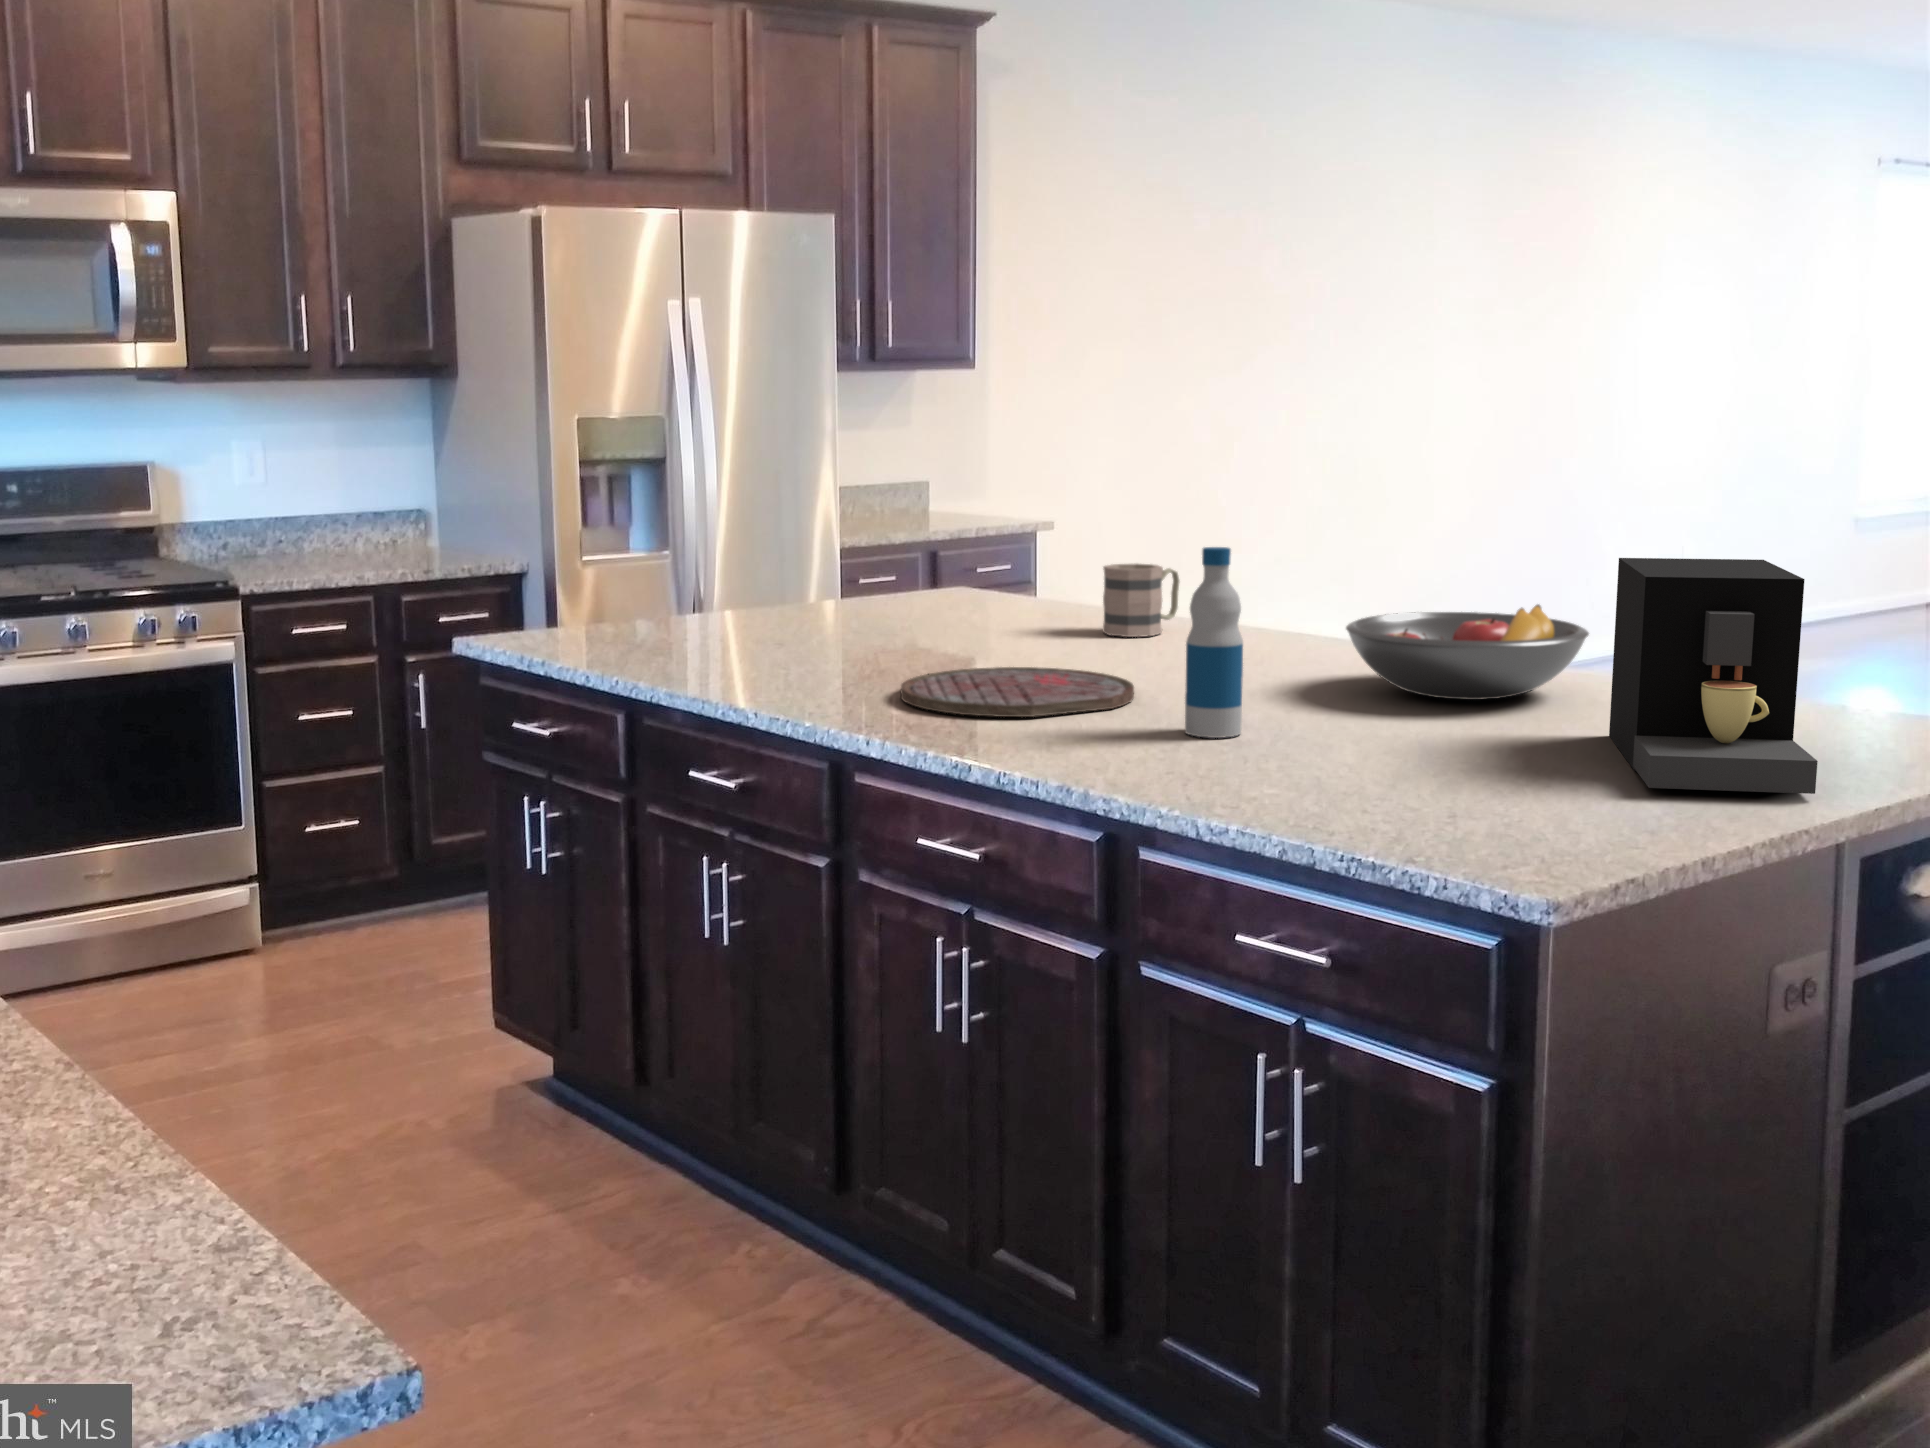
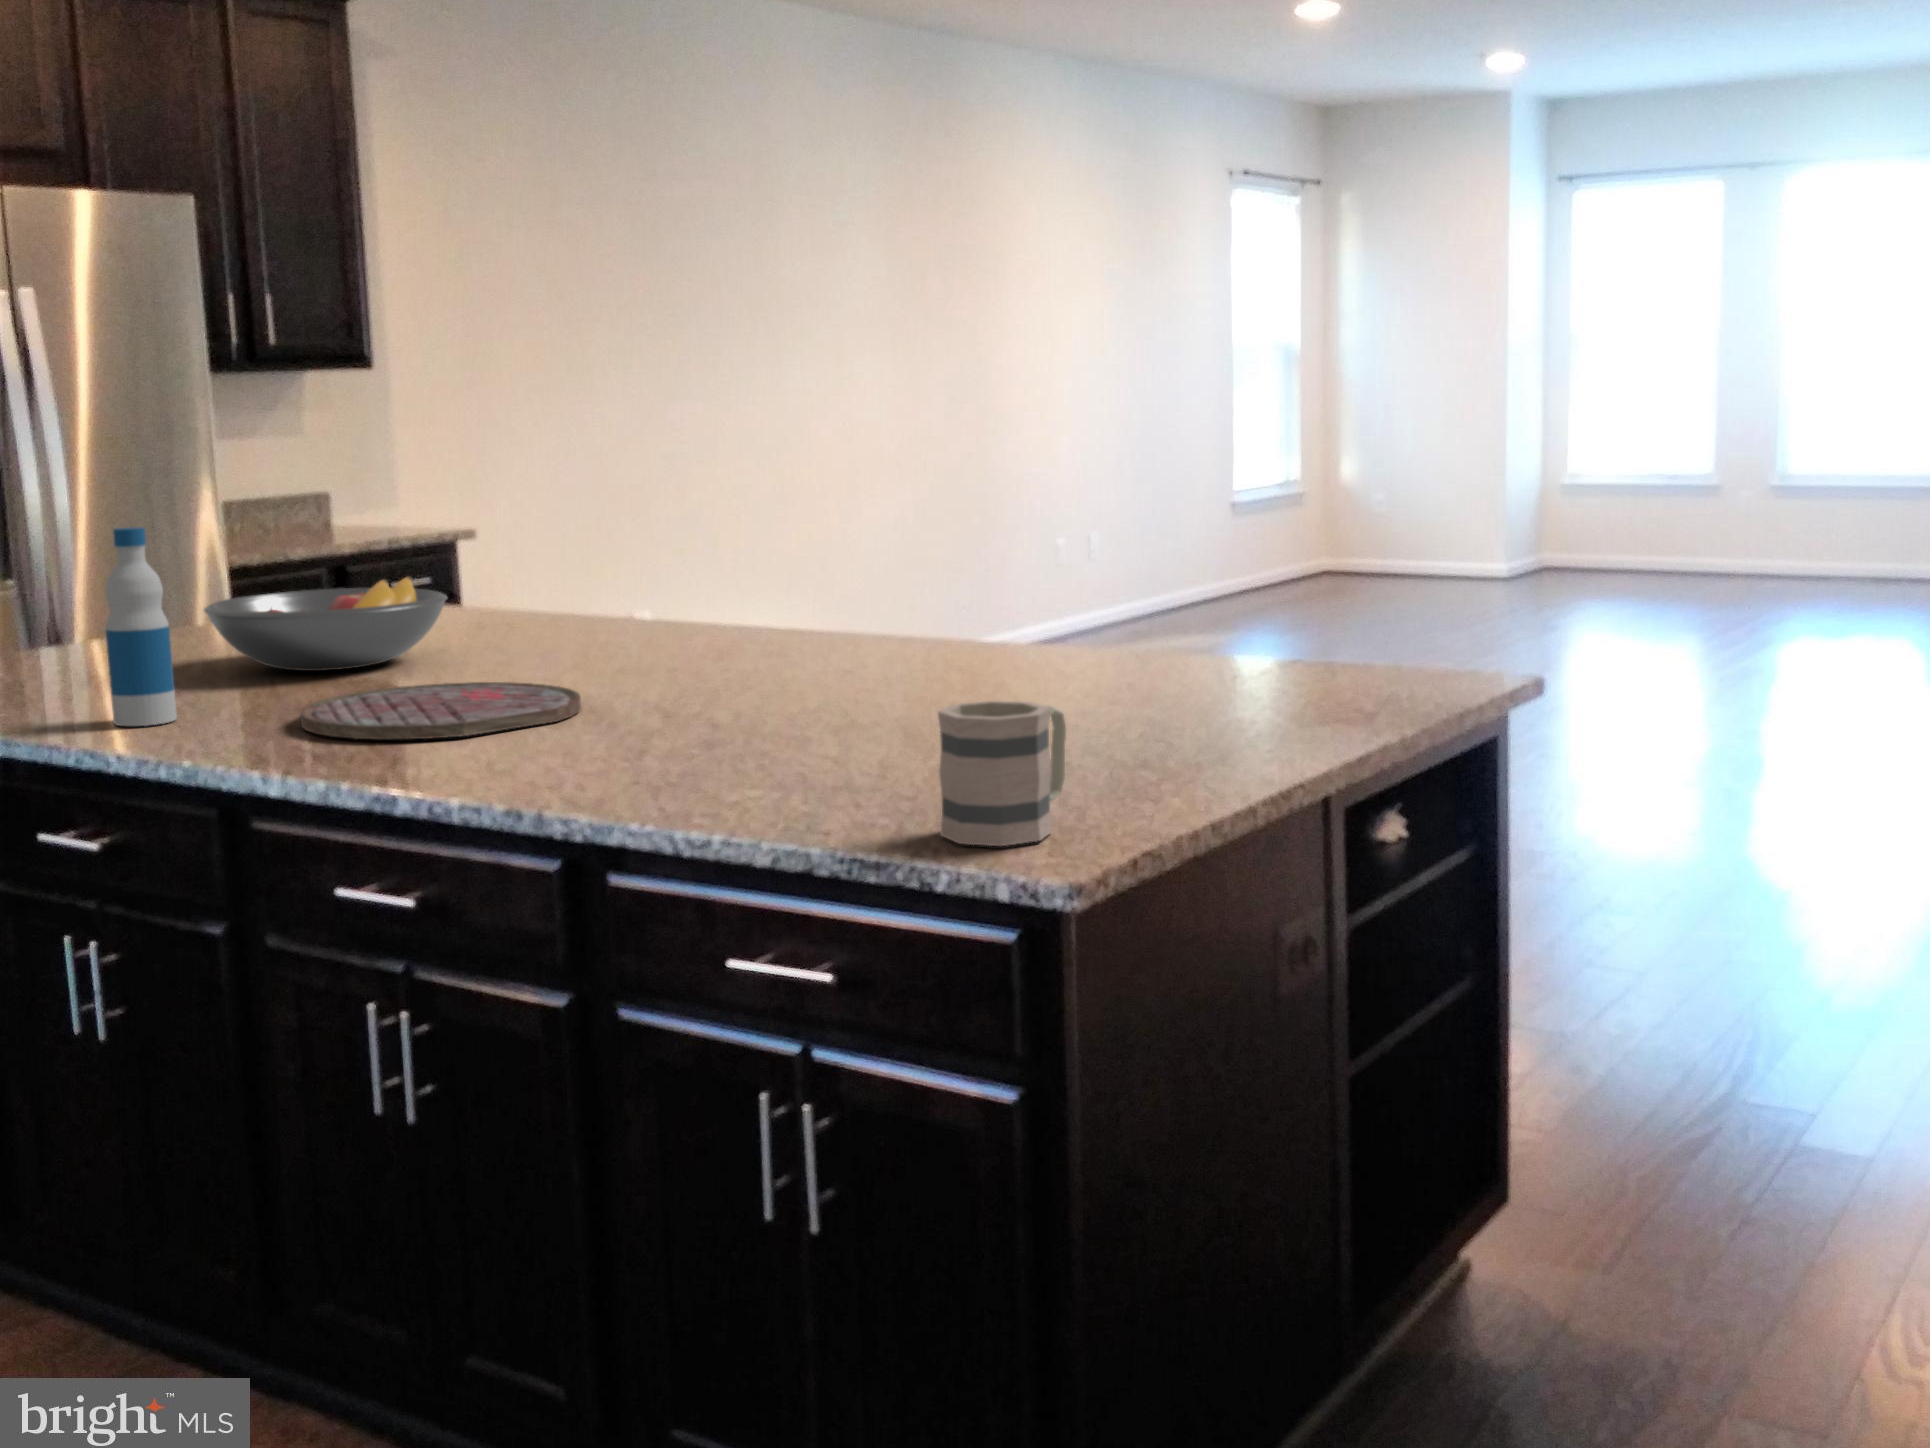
bottle: present [1185,547,1243,738] -> present [105,527,177,726]
coffee maker: present [1609,558,1818,794] -> none [1089,522,1302,759]
mug: present [1103,564,1180,637] -> present [938,700,1066,846]
fruit bowl: present [1346,605,1589,700] -> present [204,576,447,671]

